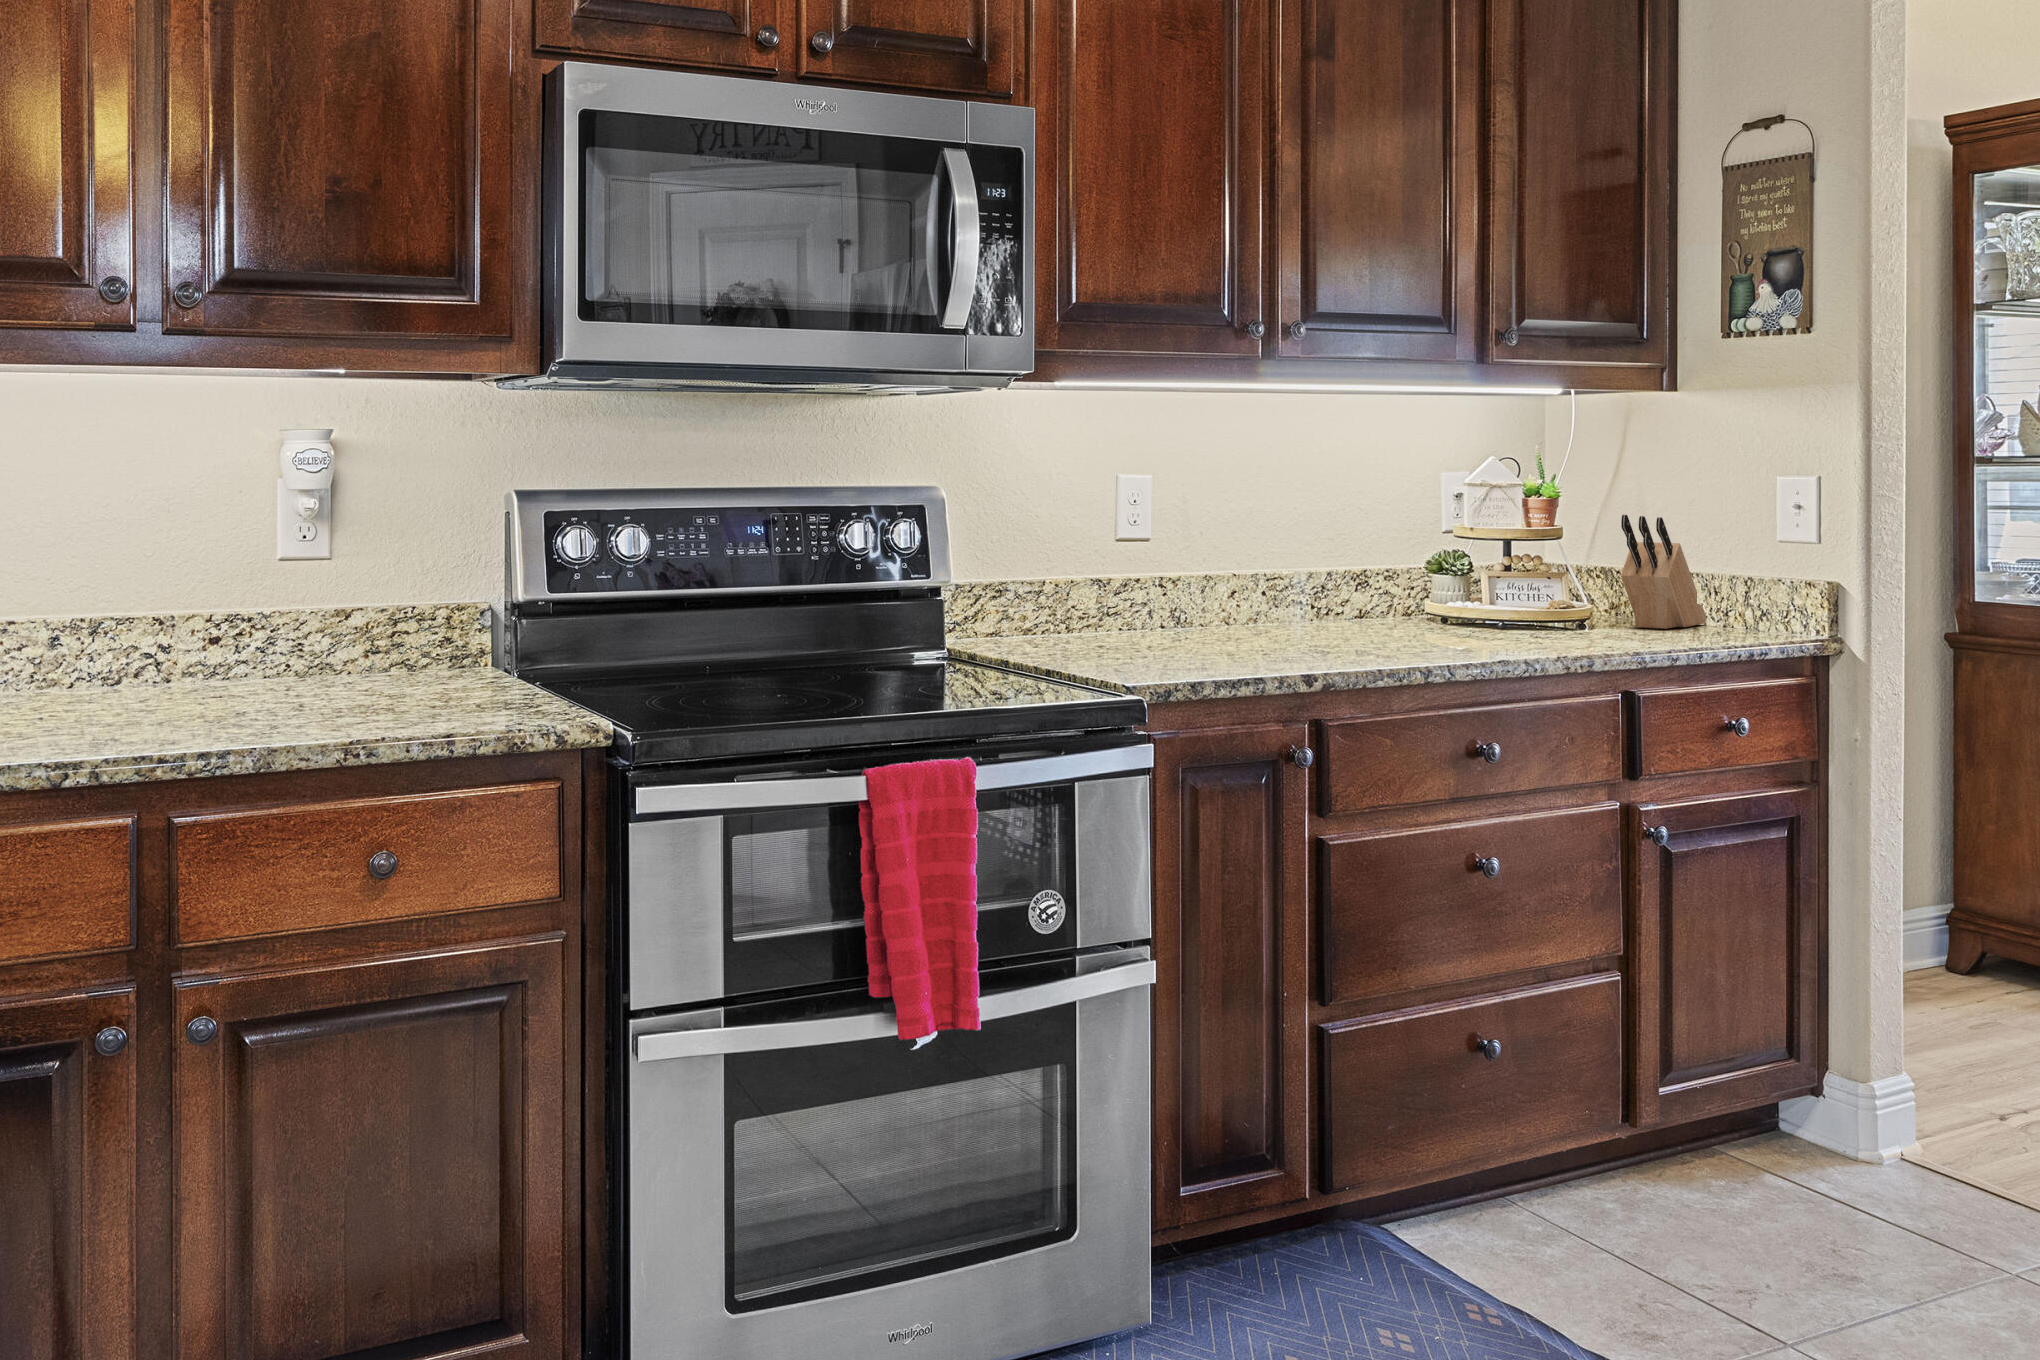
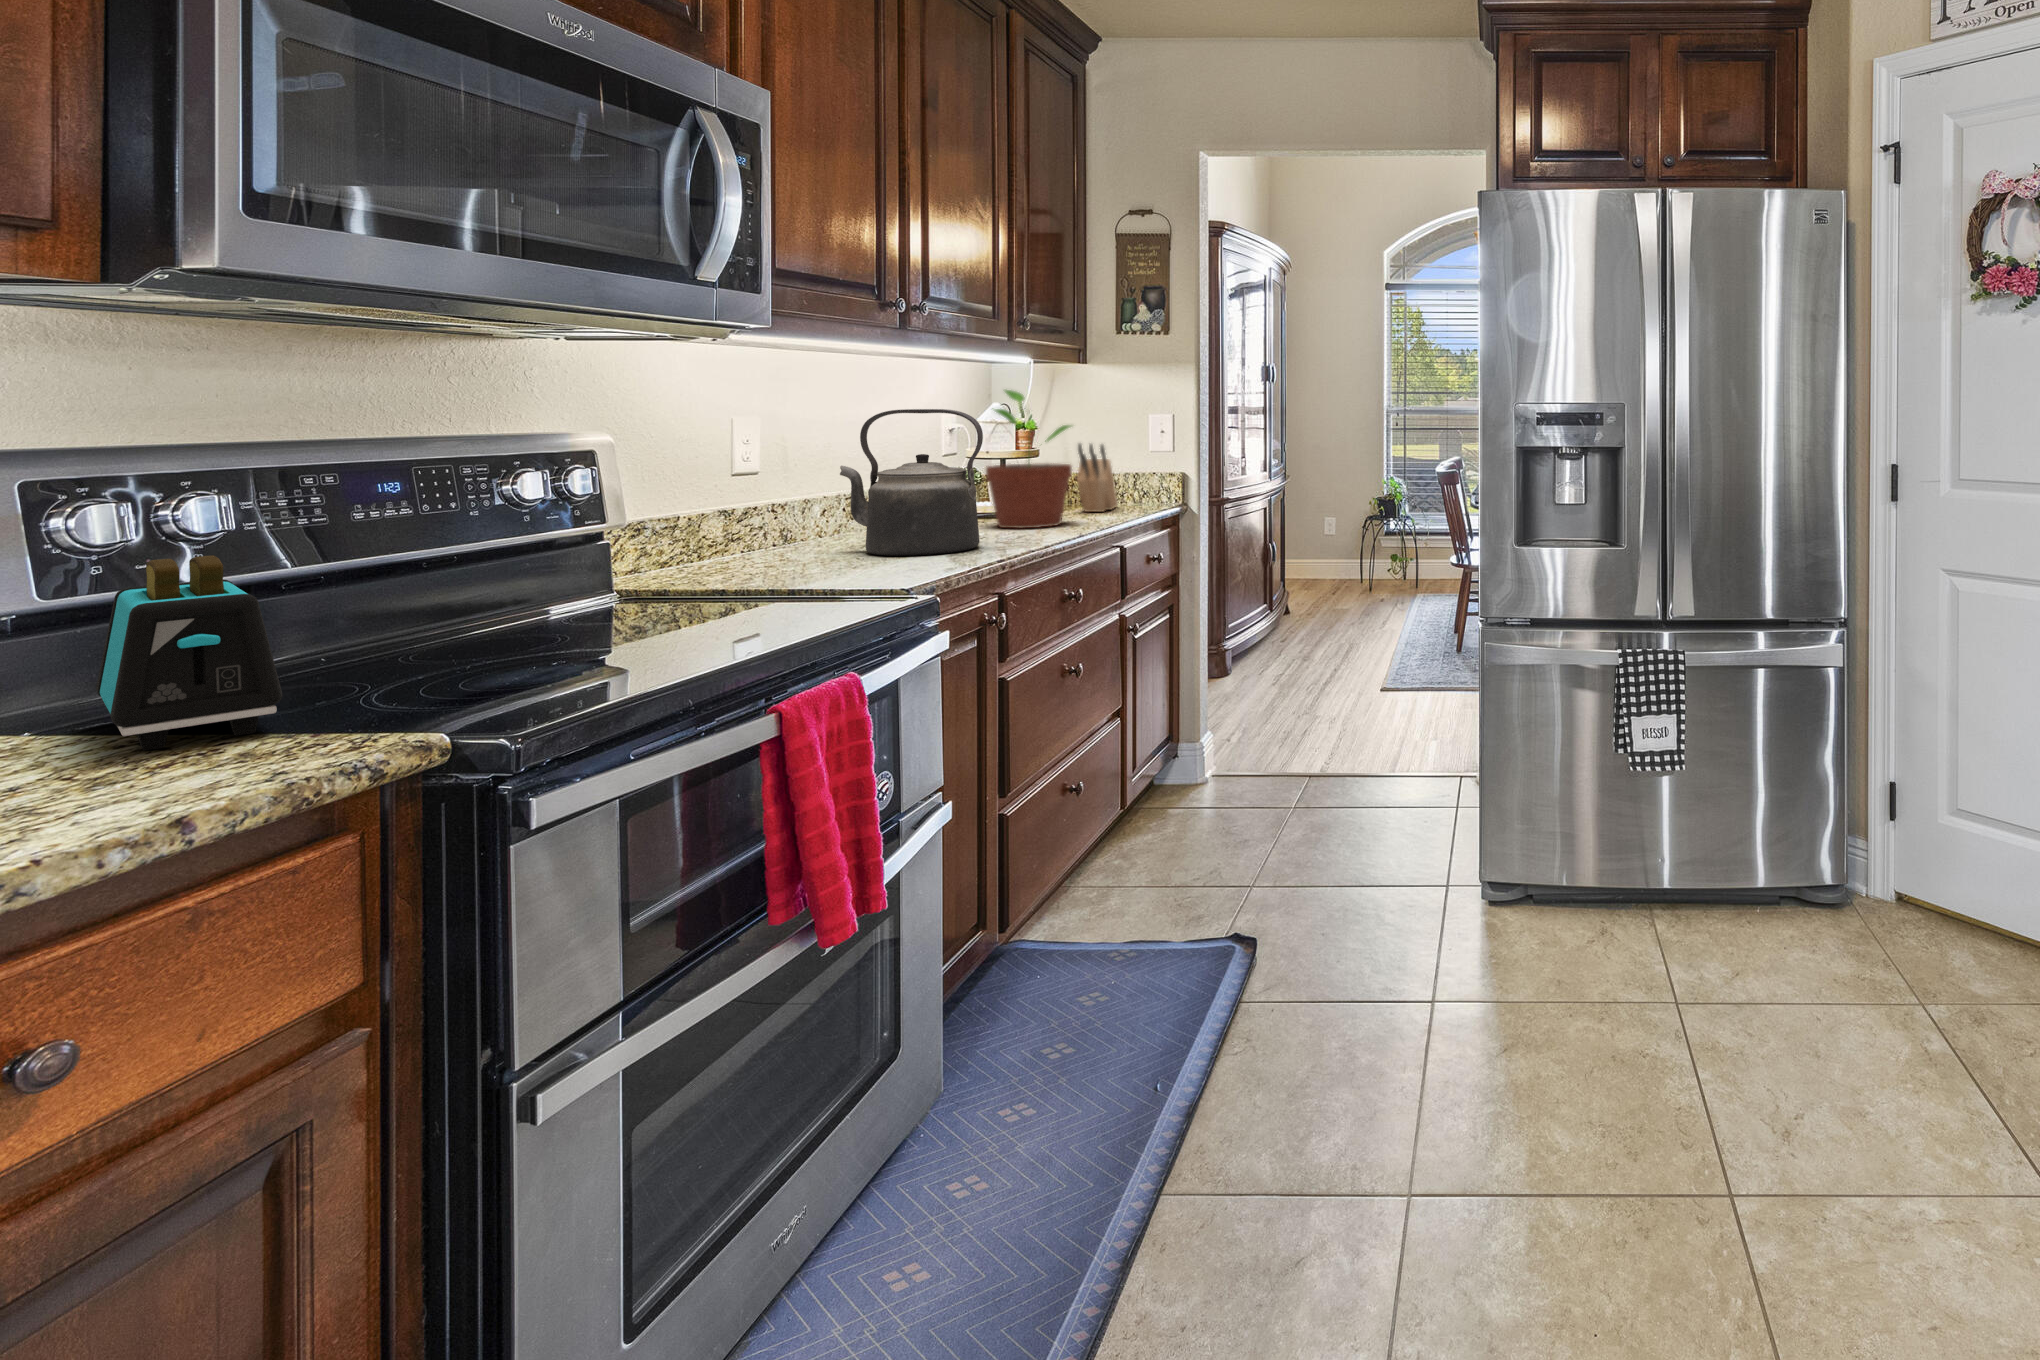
potted plant: none [1453,428,1583,640] -> present [986,390,1072,528]
kettle: none [1228,456,1398,656] -> present [840,409,983,556]
toaster: none [522,566,620,716] -> present [96,555,282,750]

